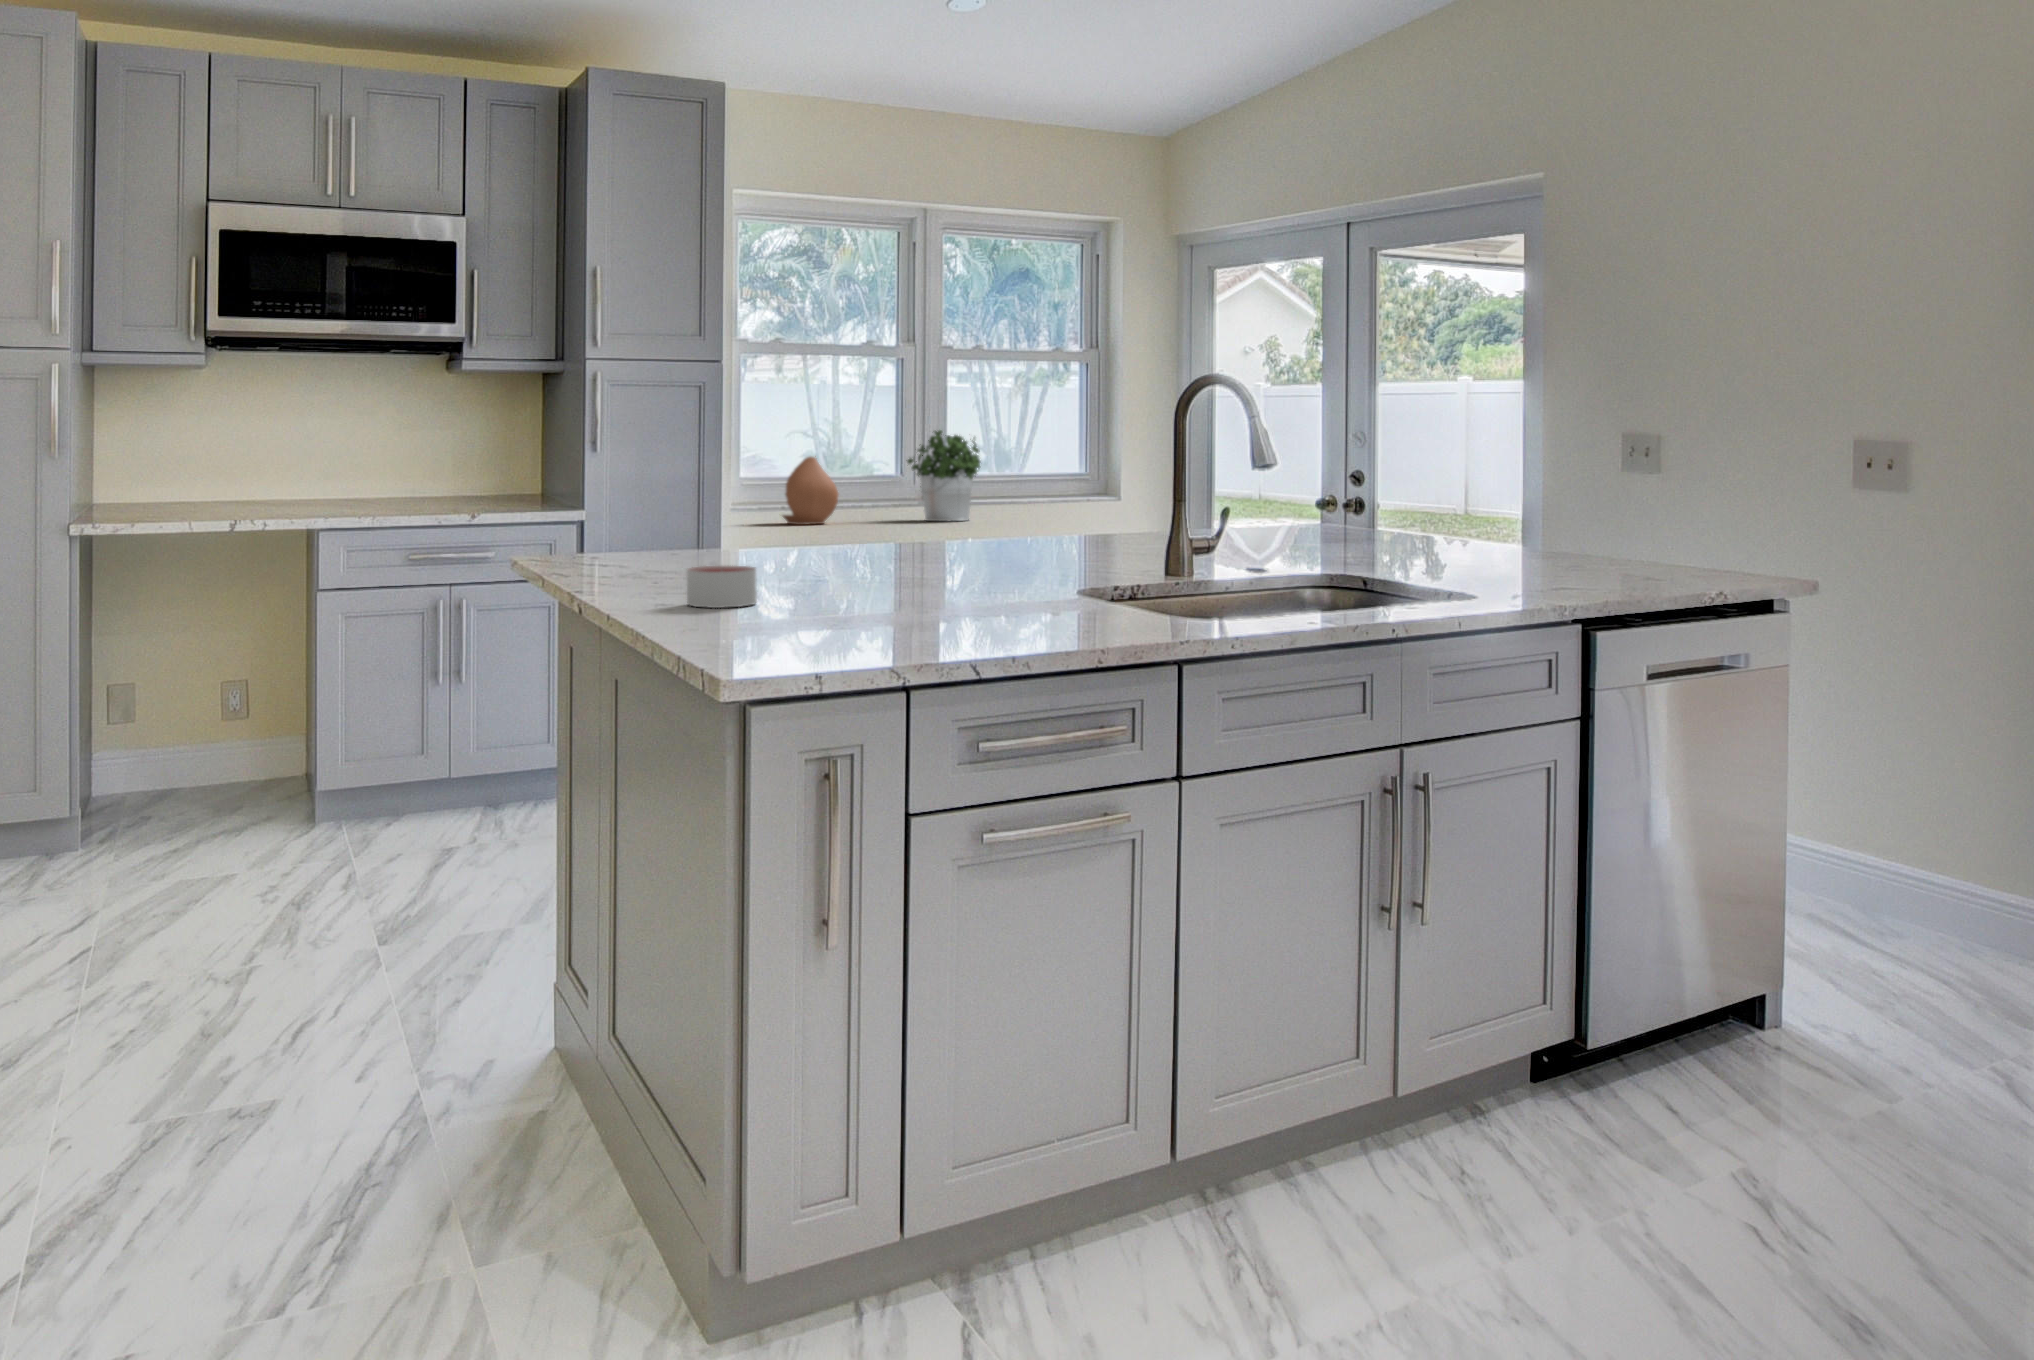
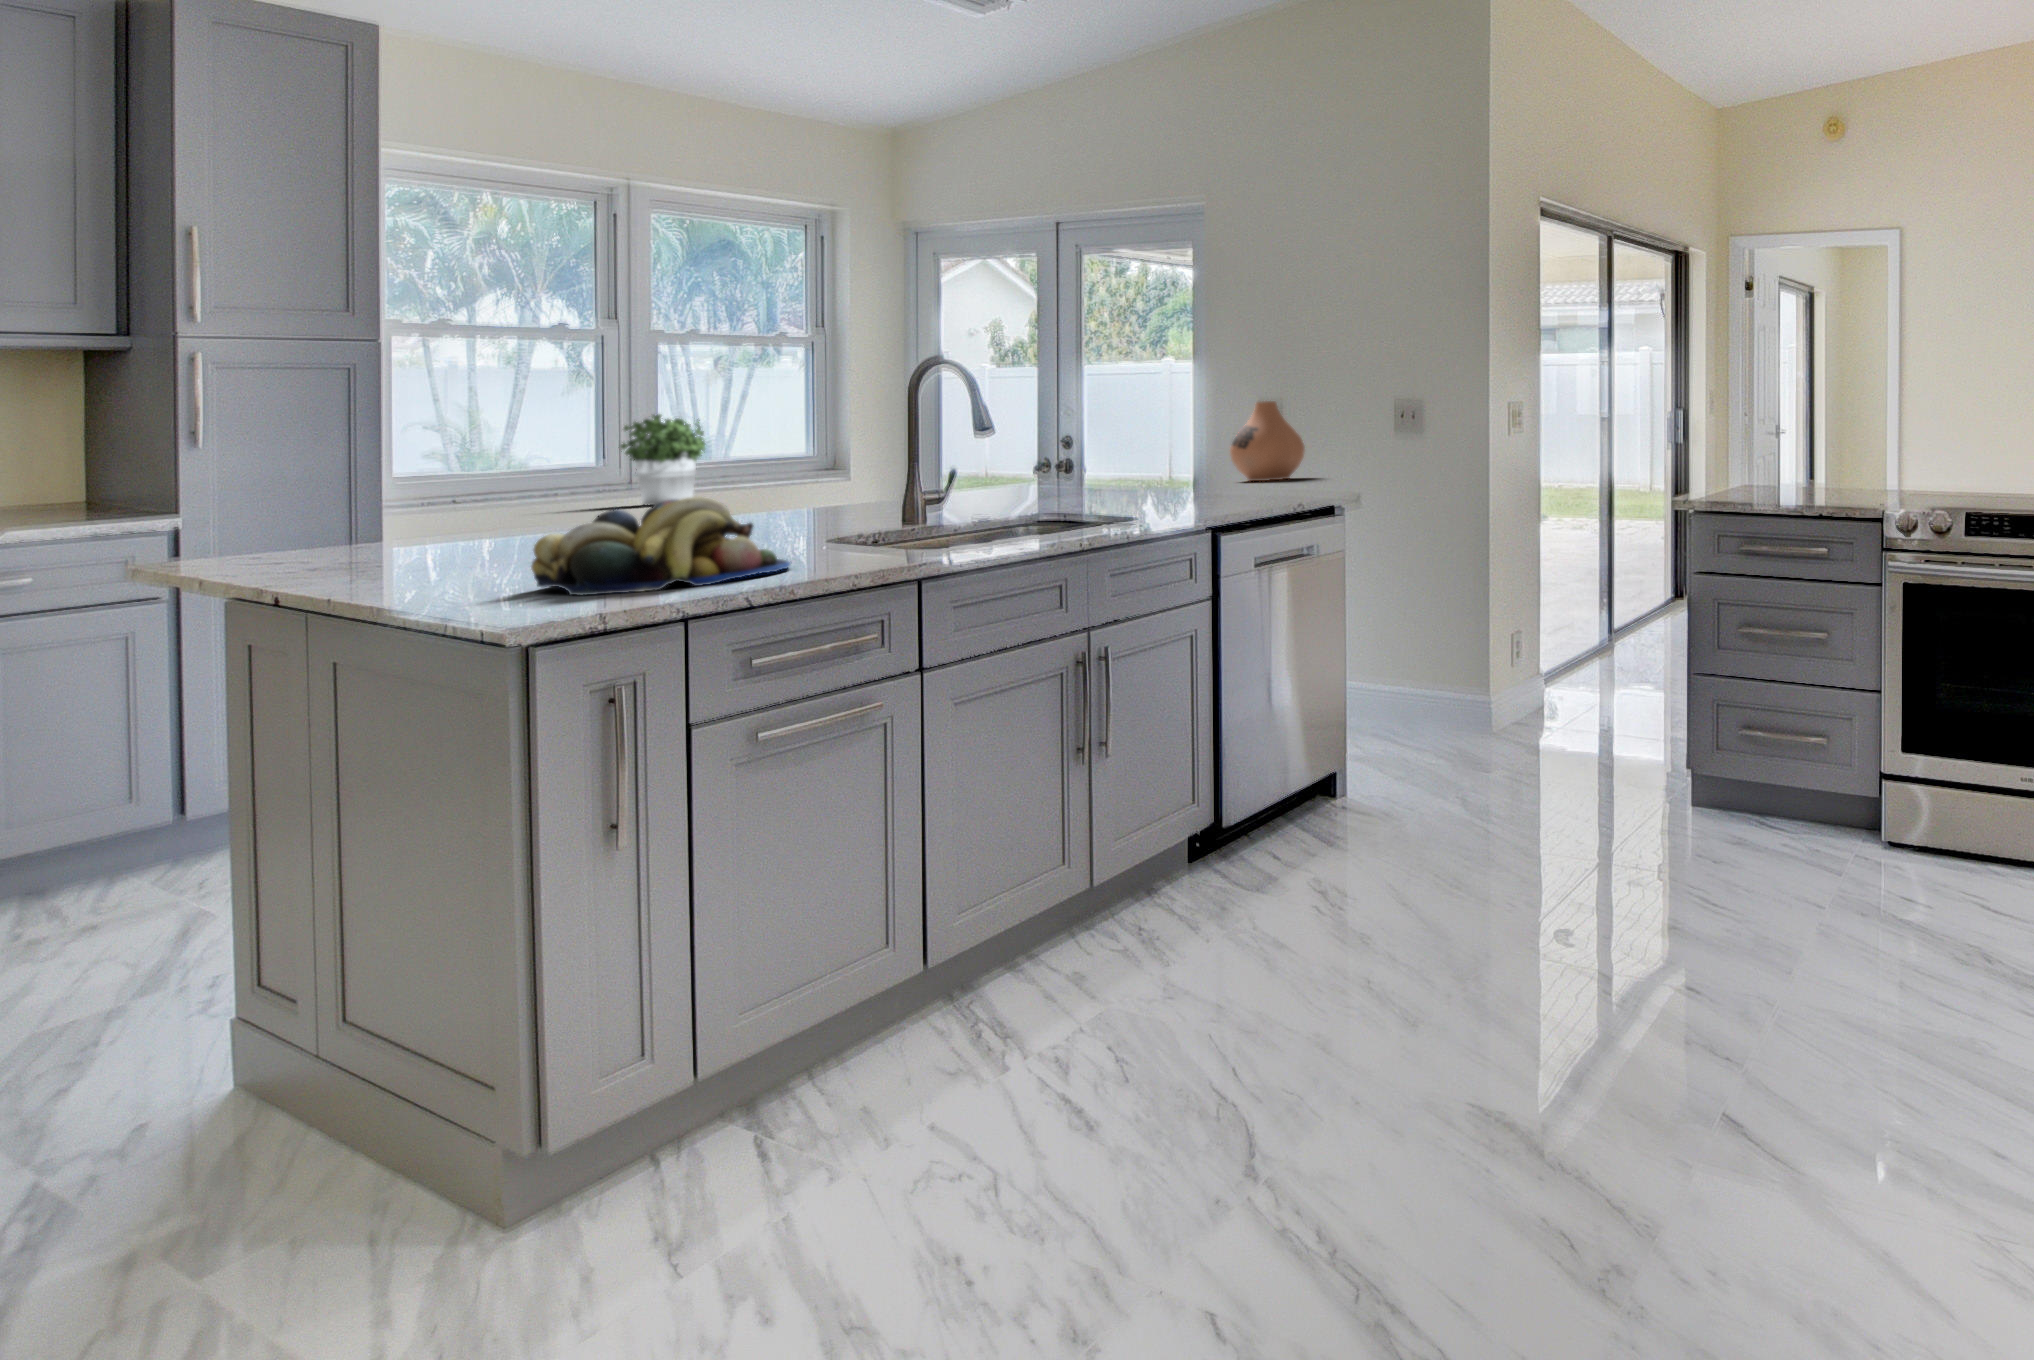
vase: present [783,456,838,525] -> present [1230,401,1305,481]
fruit bowl: none [773,542,1023,652] -> present [531,497,790,595]
candle: present [687,566,757,608] -> none [401,541,491,584]

